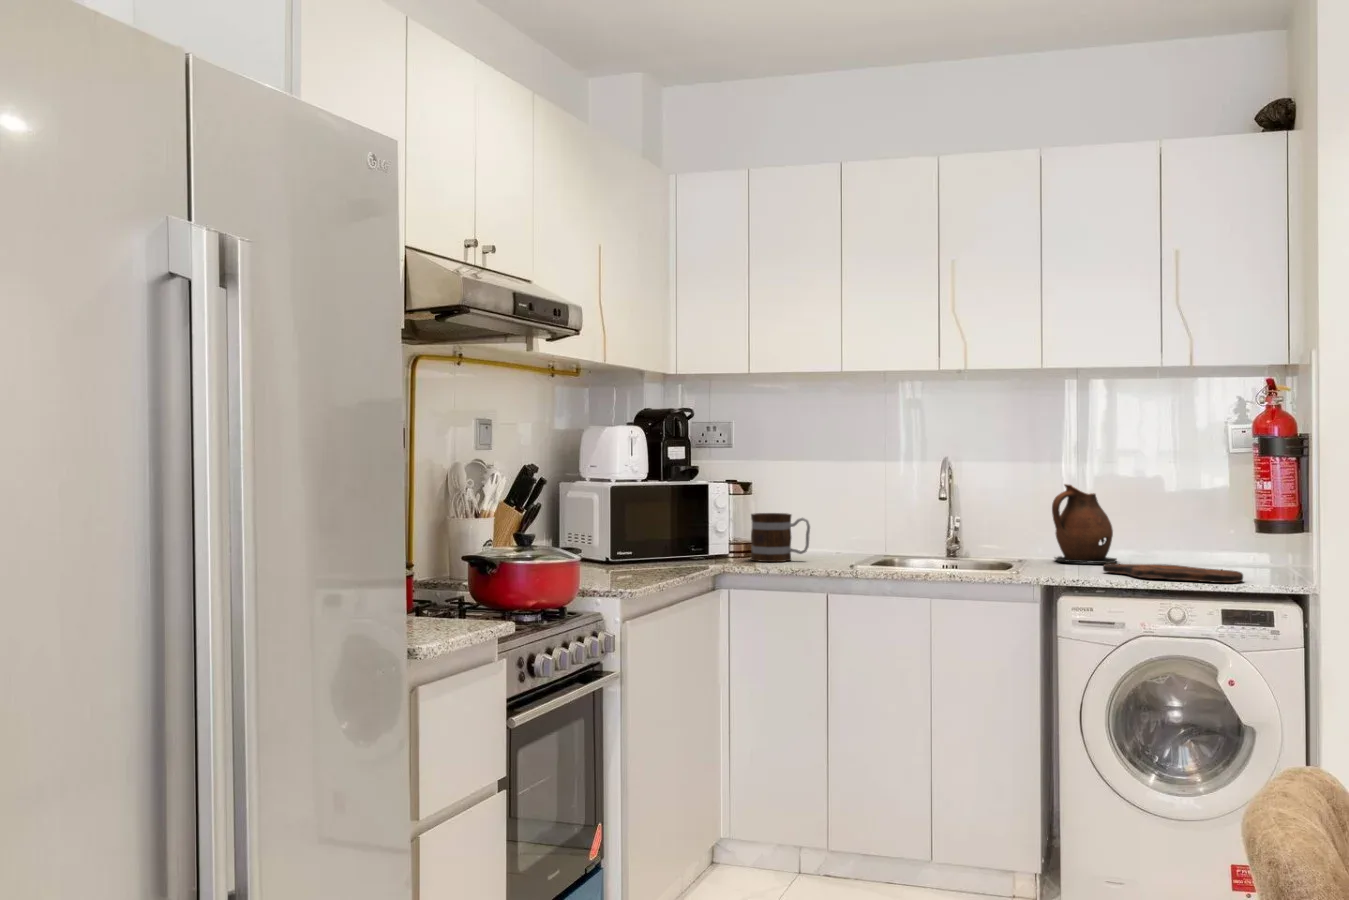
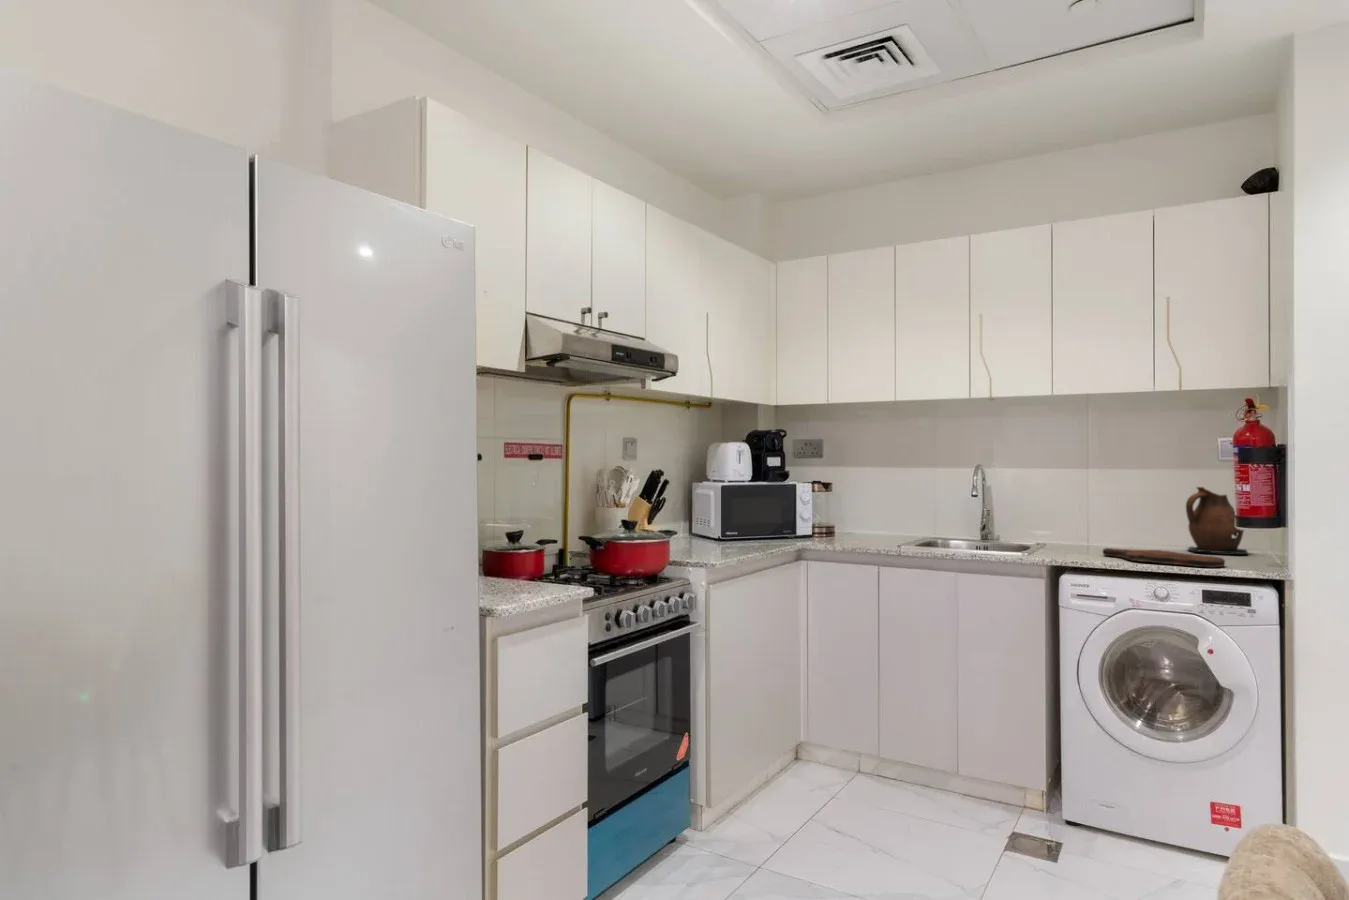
ceramic pitcher: present [1052,484,1117,564] -> present [1186,487,1248,555]
mug: present [751,513,810,562] -> none [829,505,872,541]

